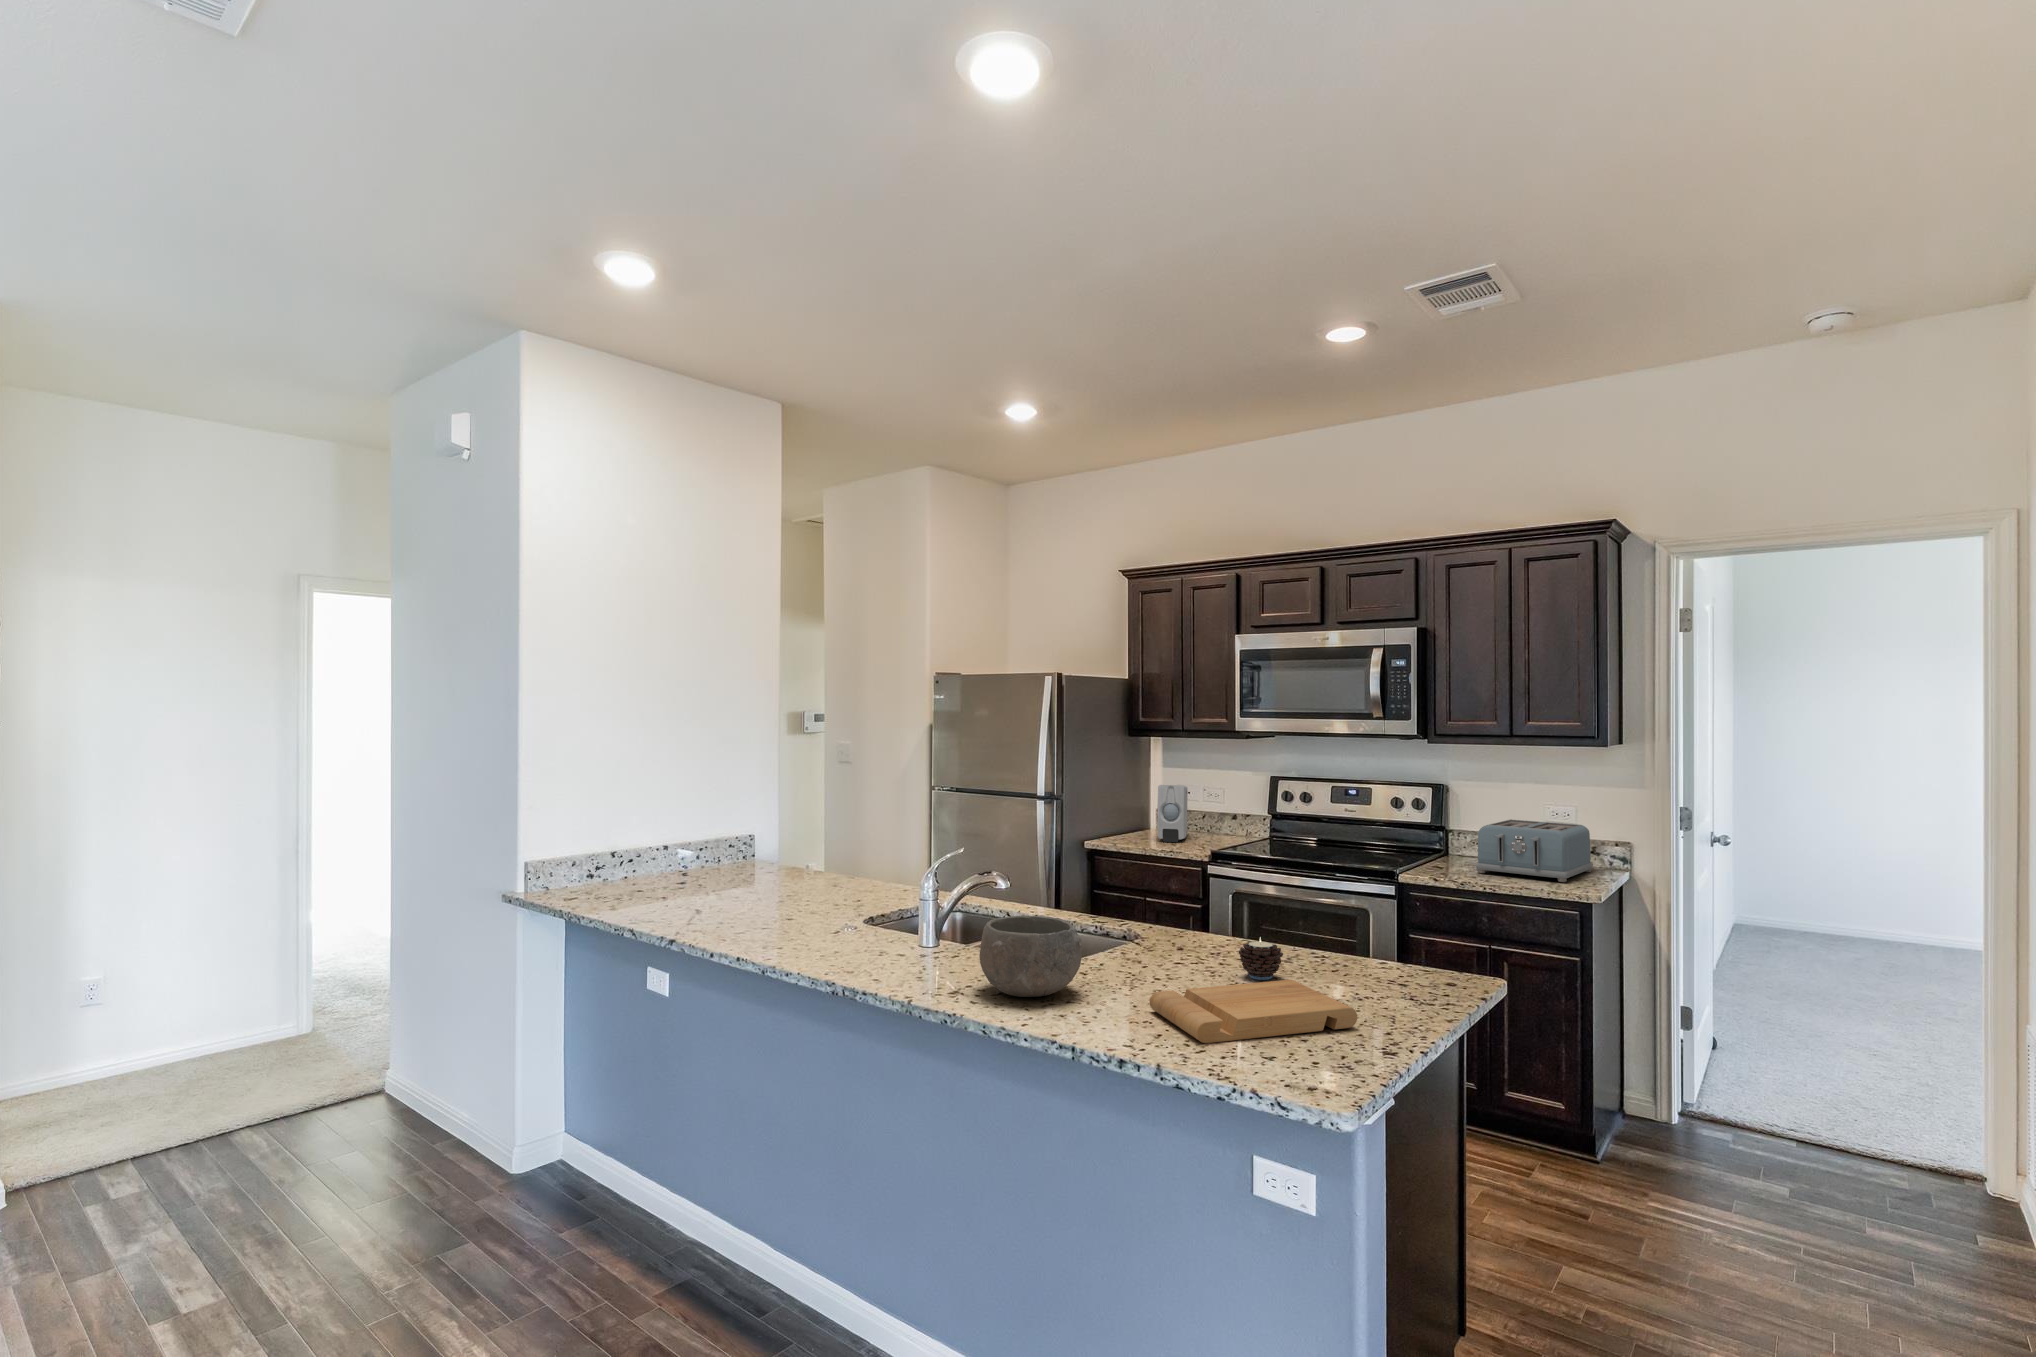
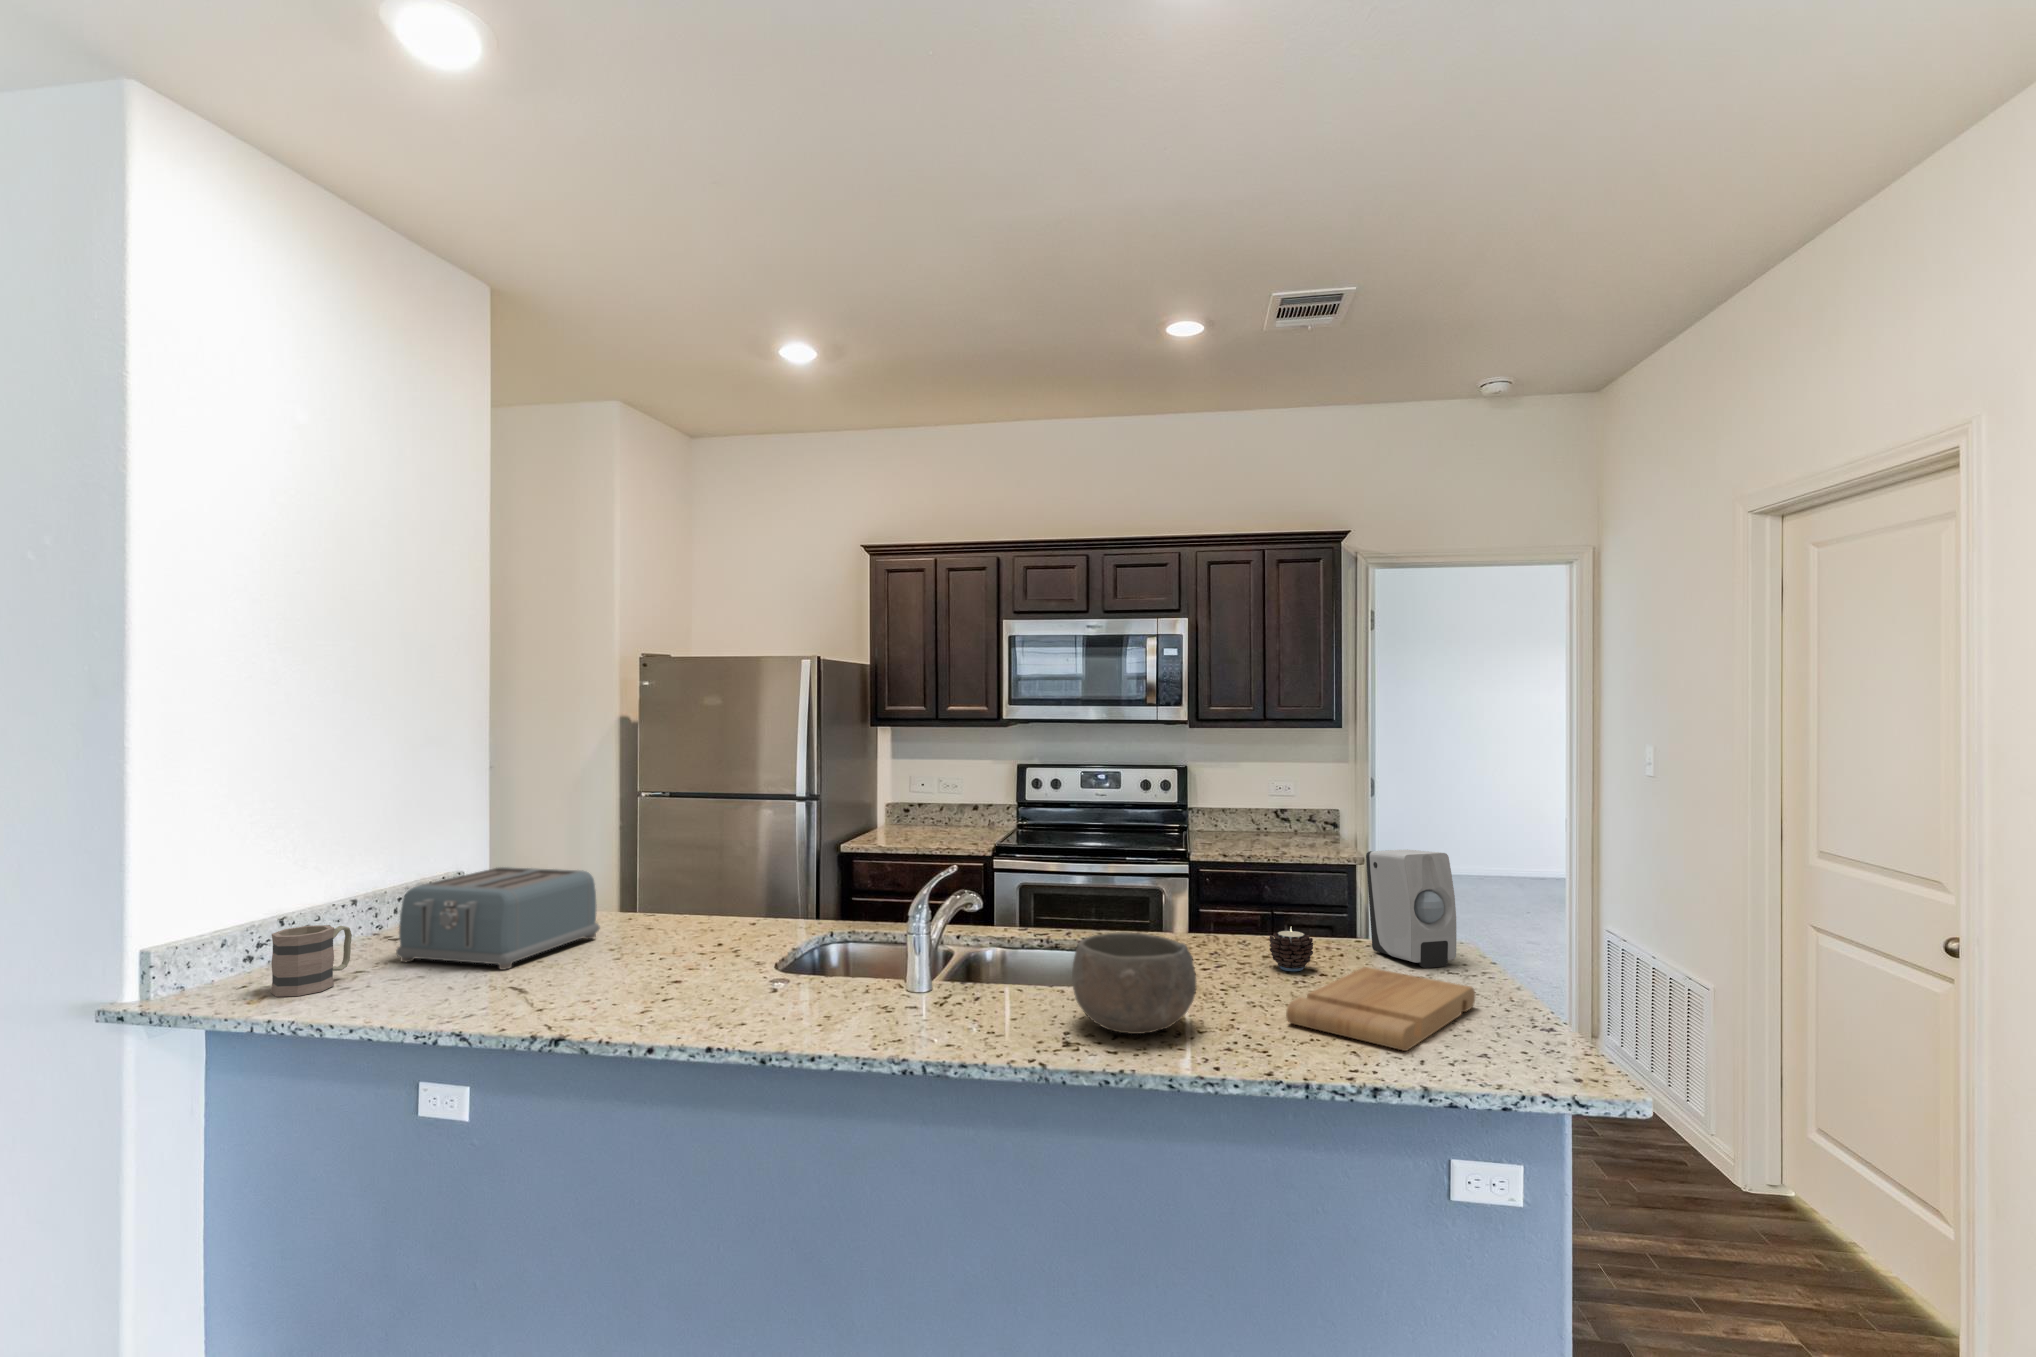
soap dispenser: present [1157,785,1188,842] -> present [1366,849,1457,968]
toaster: present [1476,819,1593,882] -> present [396,867,600,970]
mug: none [584,858,634,902] -> present [271,925,352,997]

